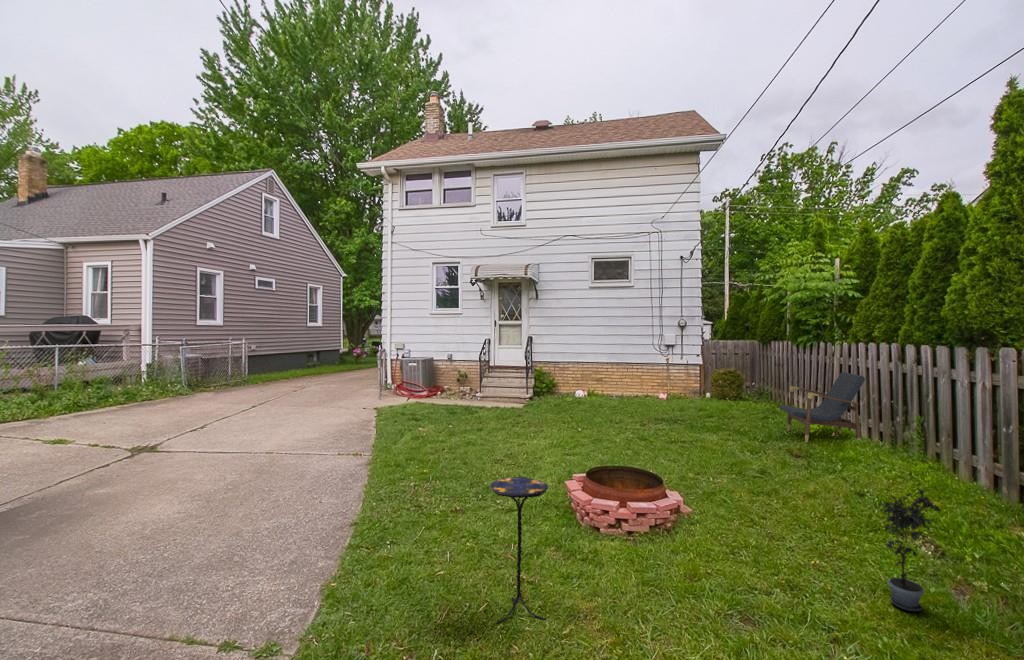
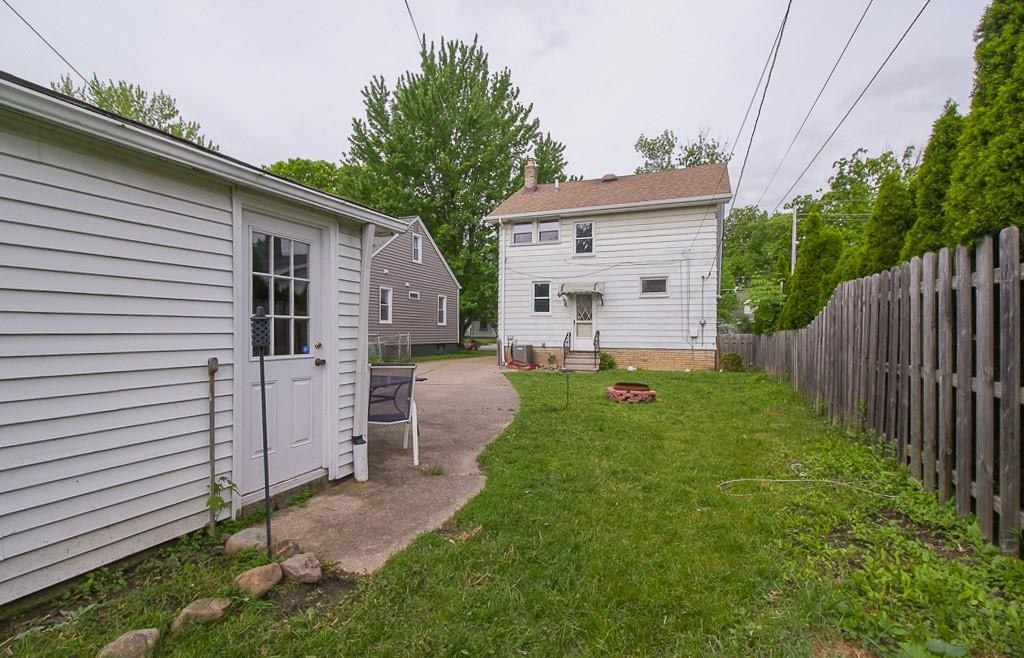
lounge chair: present [779,372,865,443] -> none [731,348,770,386]
potted plant: present [878,490,940,611] -> none [679,372,699,410]

